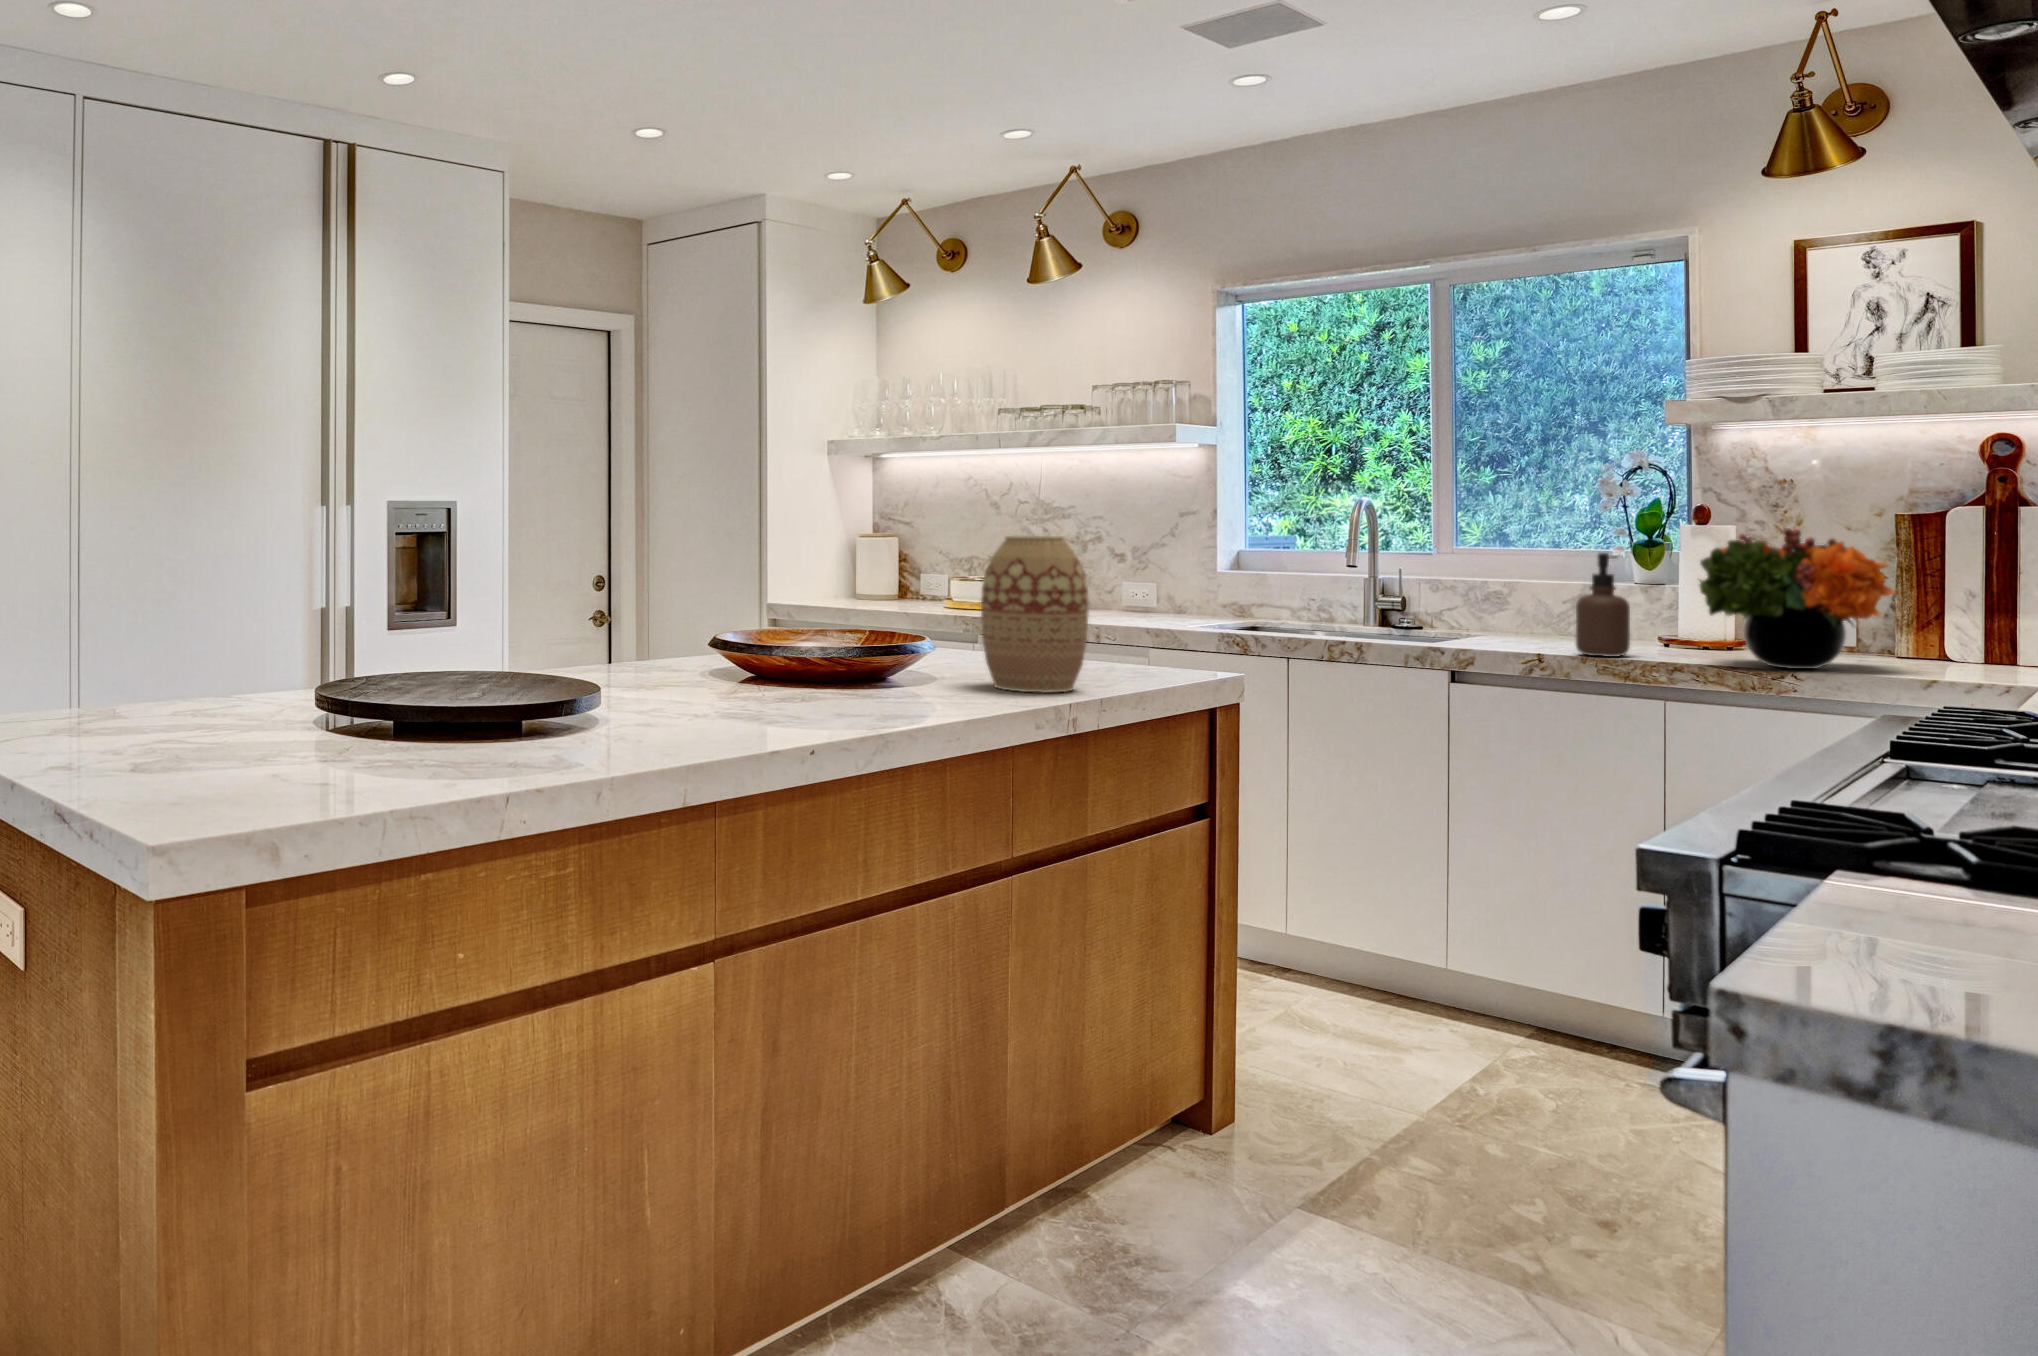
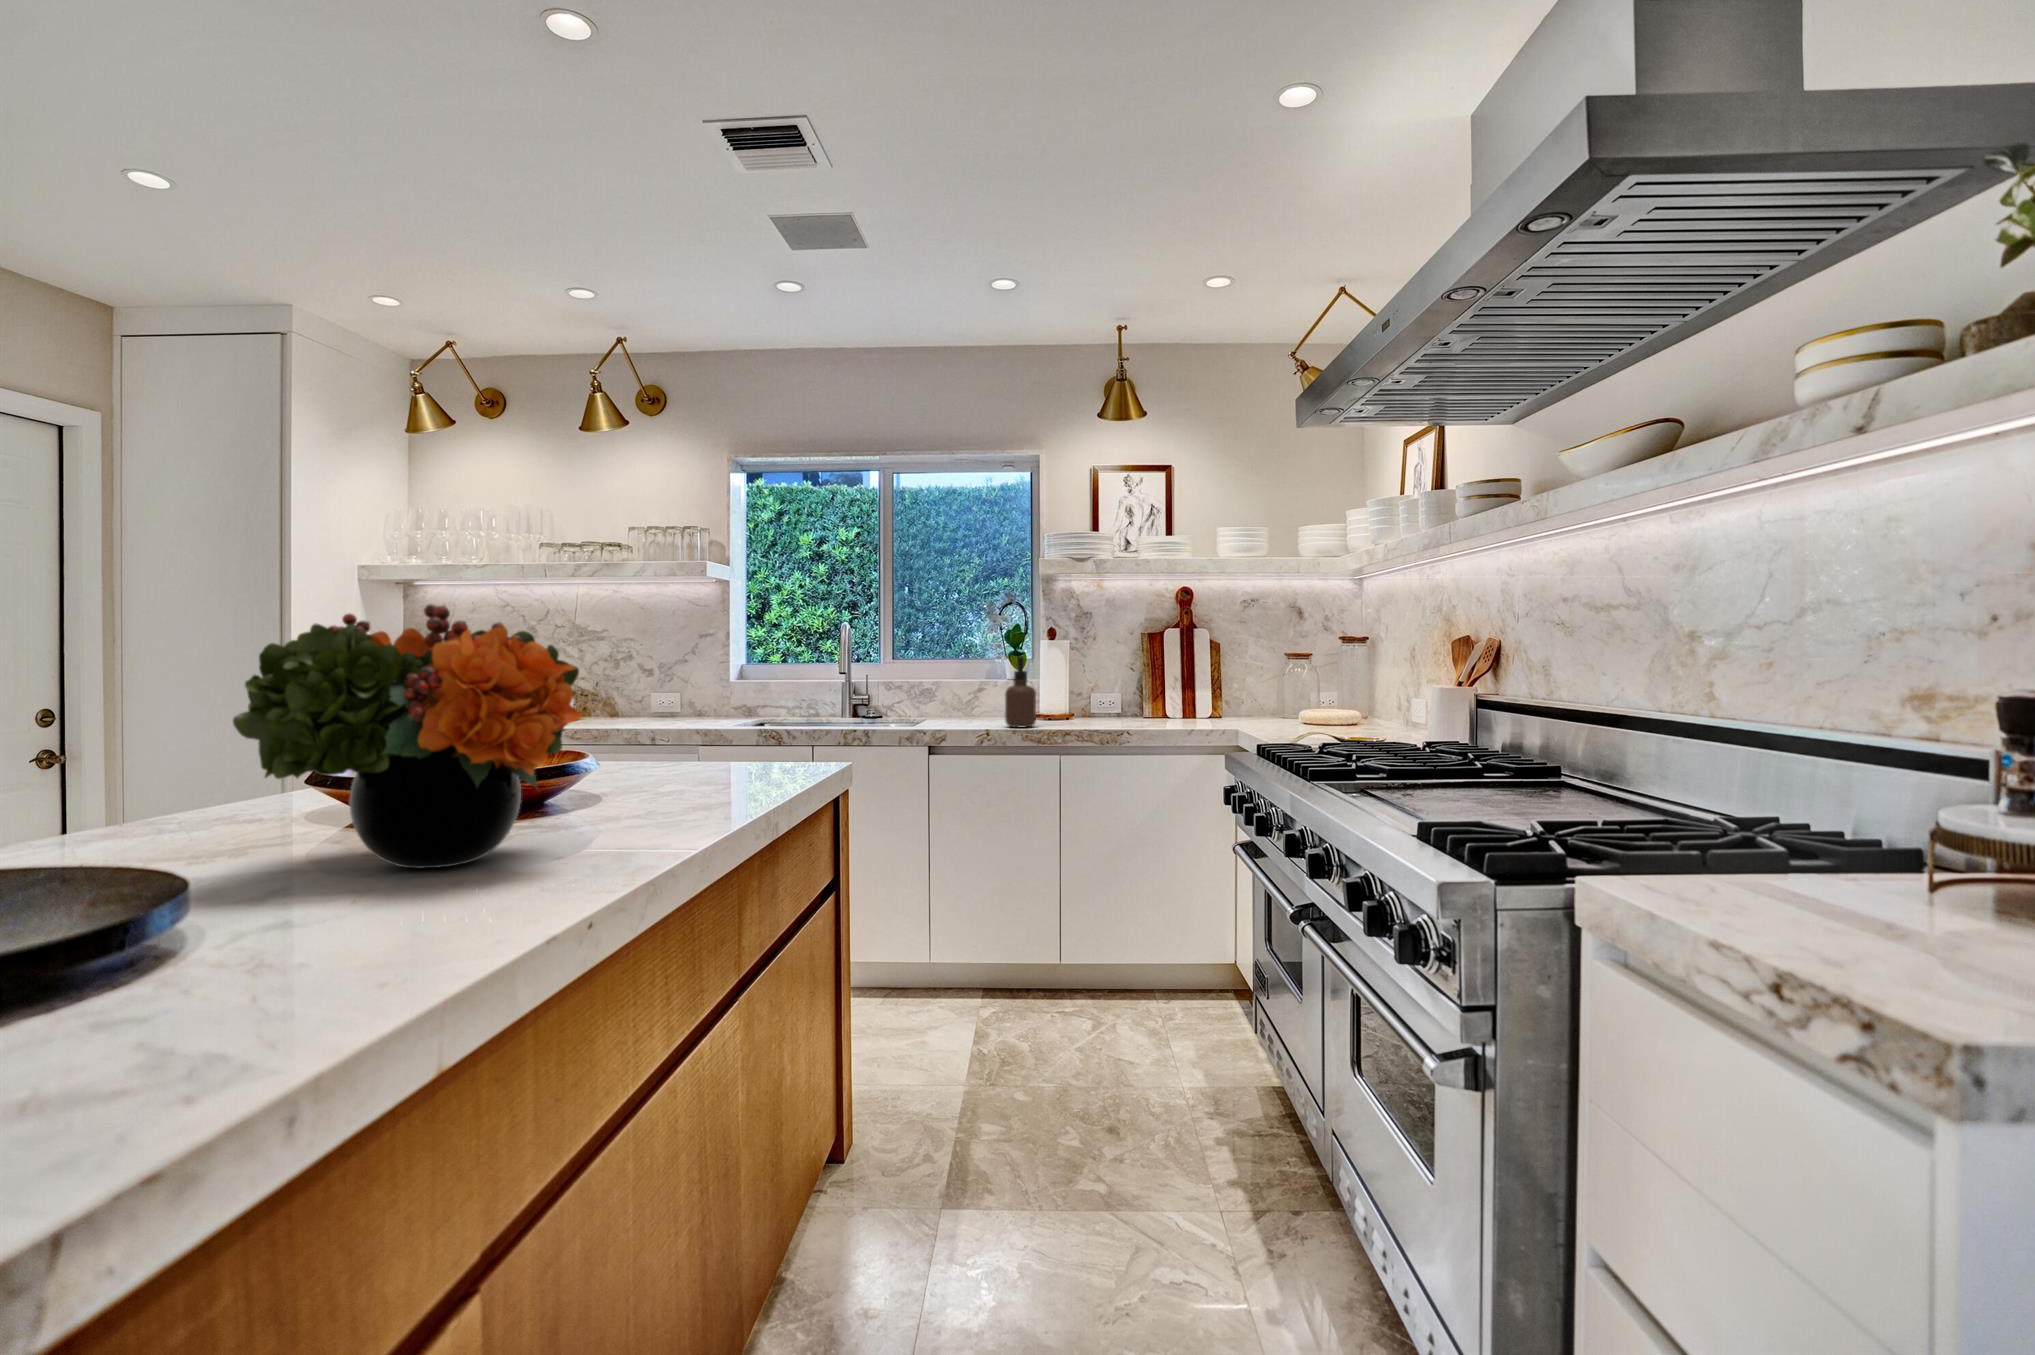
flower arrangement: present [1699,528,1895,669] -> present [233,604,582,868]
vase: present [981,535,1088,693] -> none [658,629,769,795]

